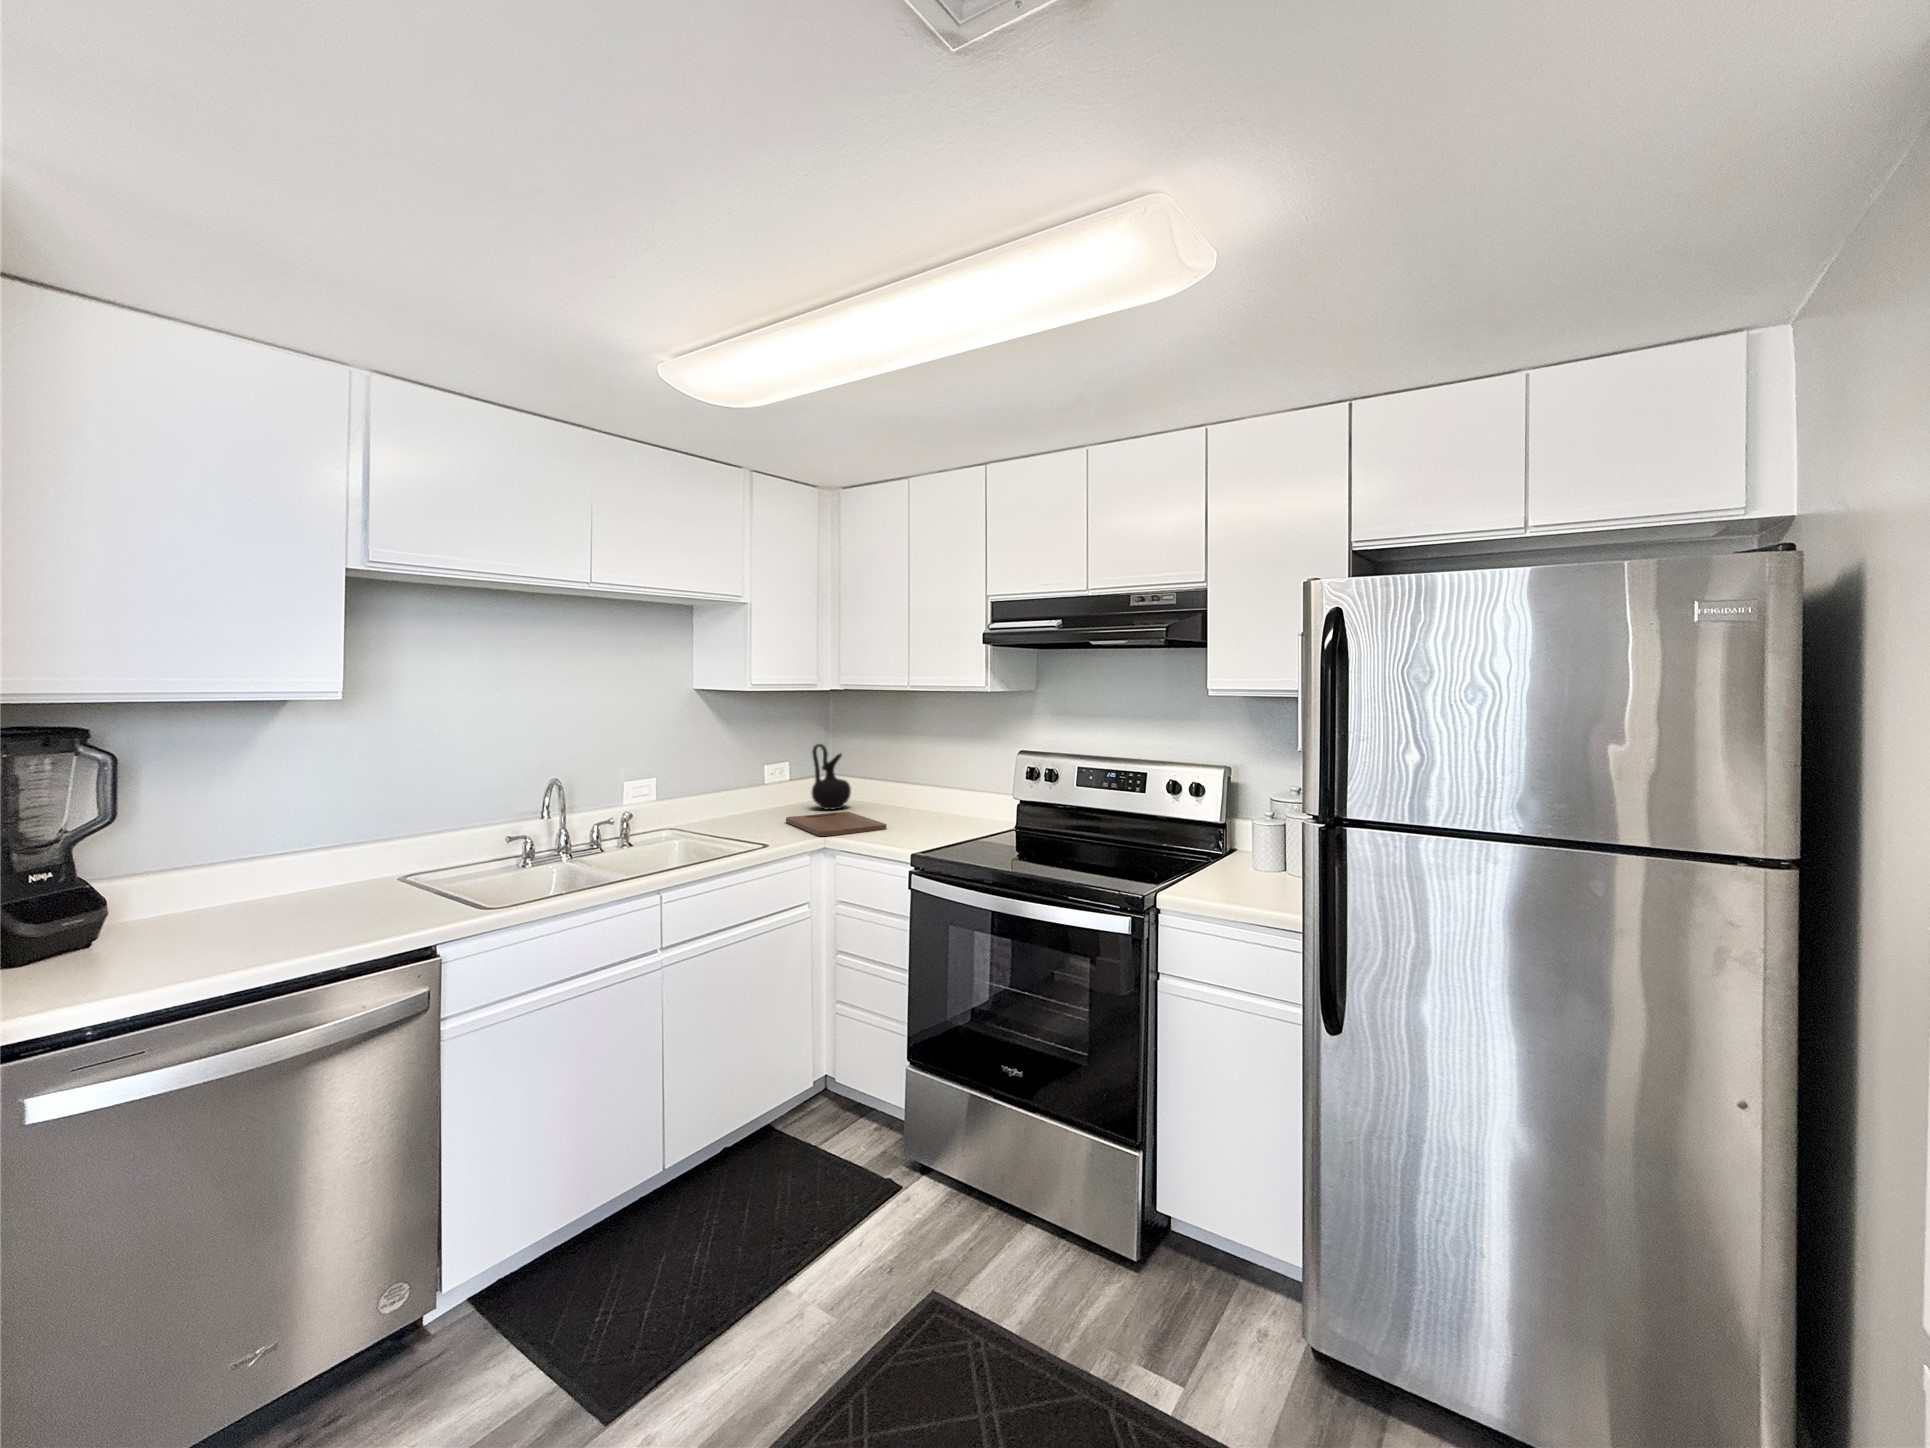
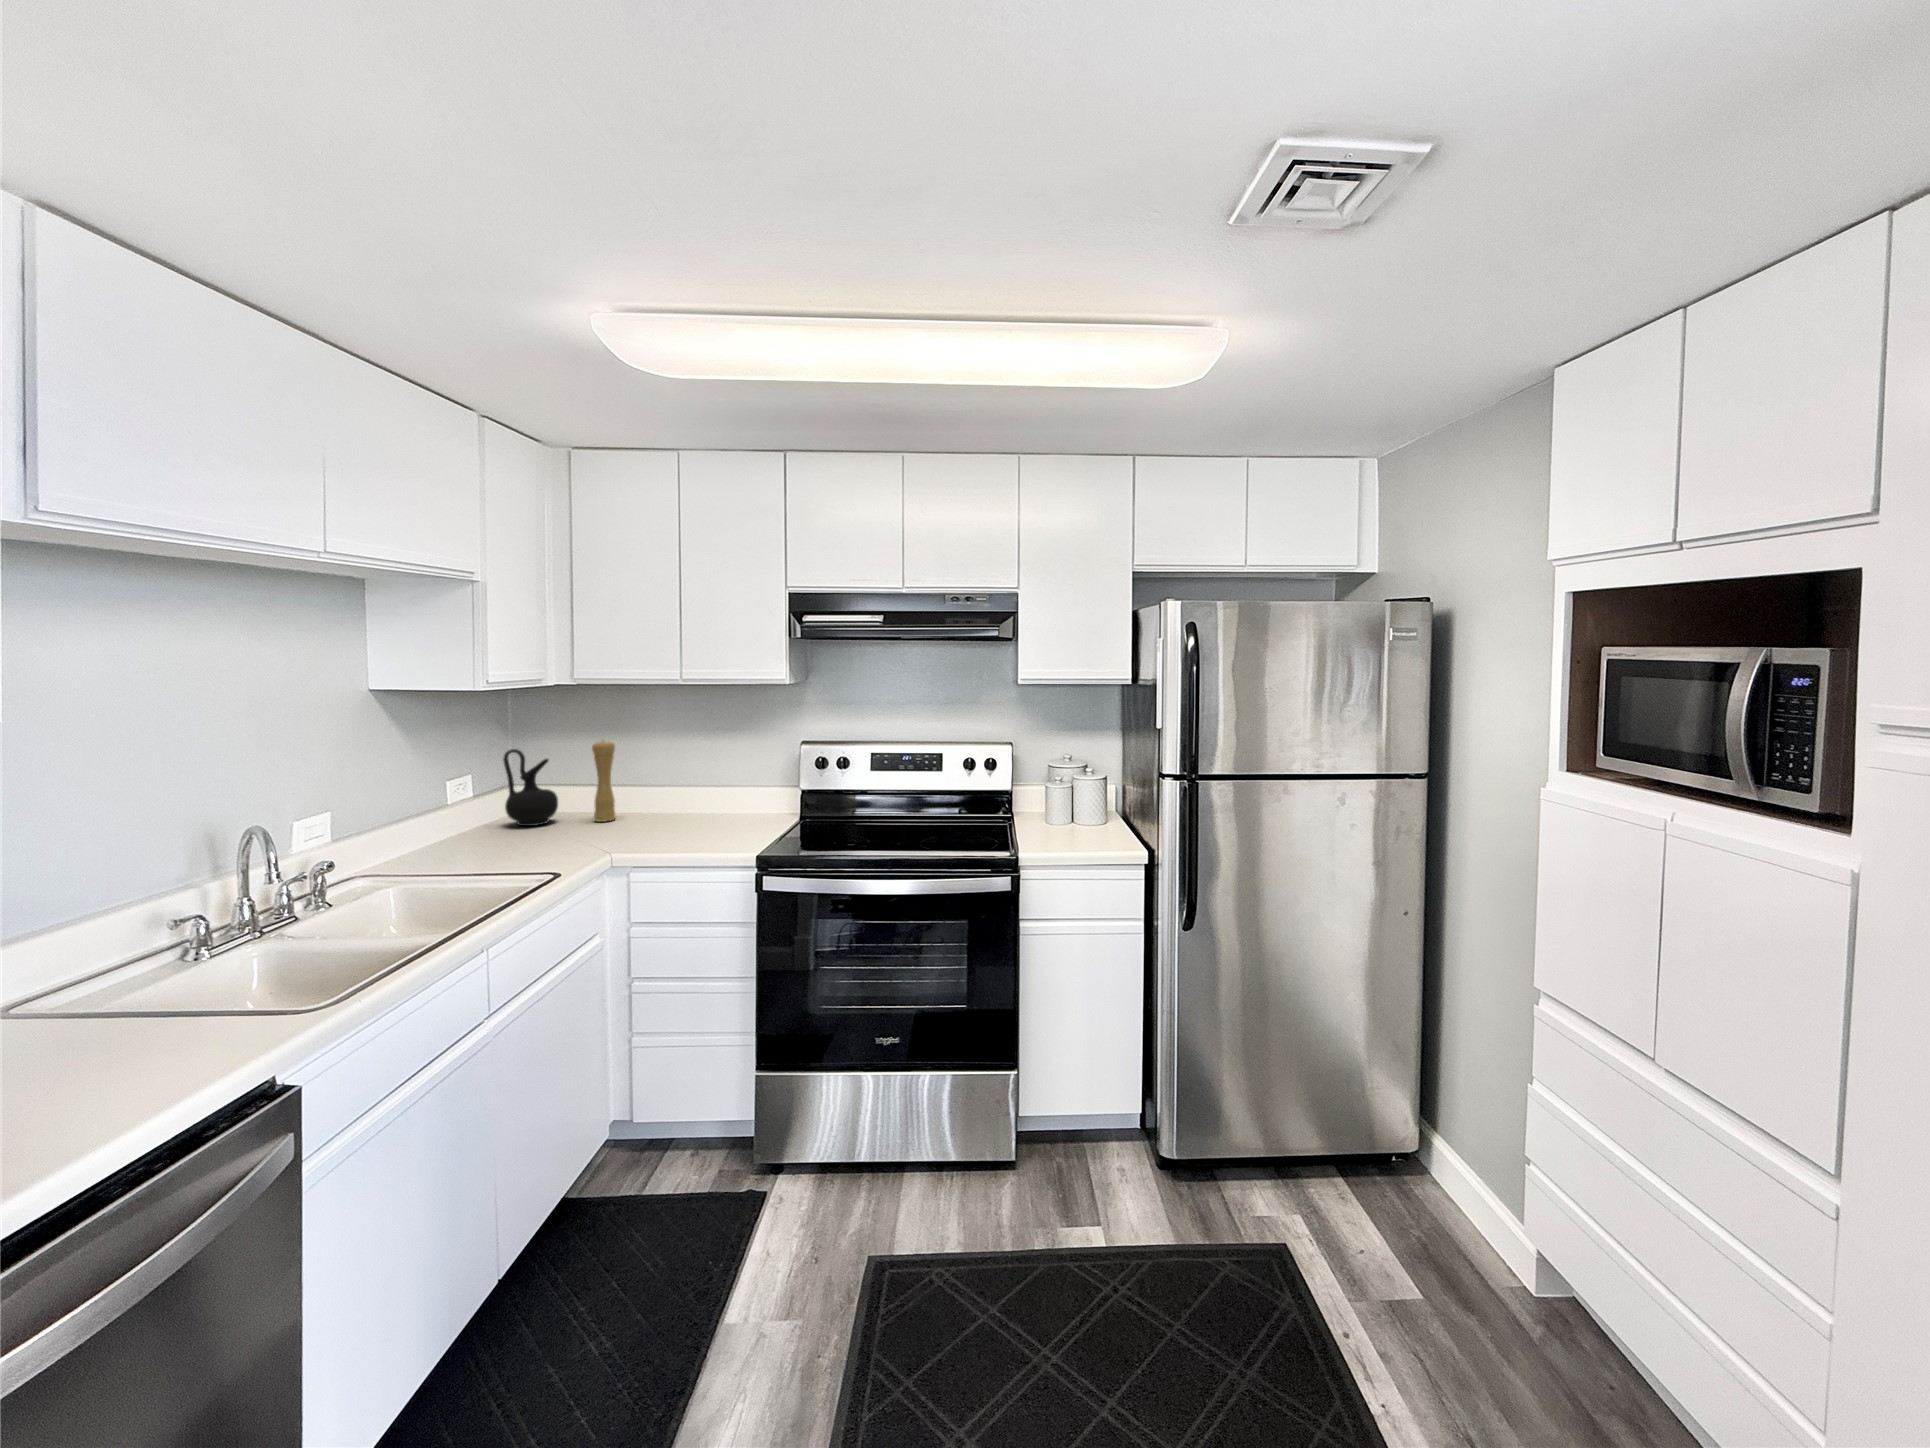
pepper mill: none [870,740,888,812] -> present [592,741,615,822]
cutting board: present [786,812,886,836] -> none [508,825,656,855]

